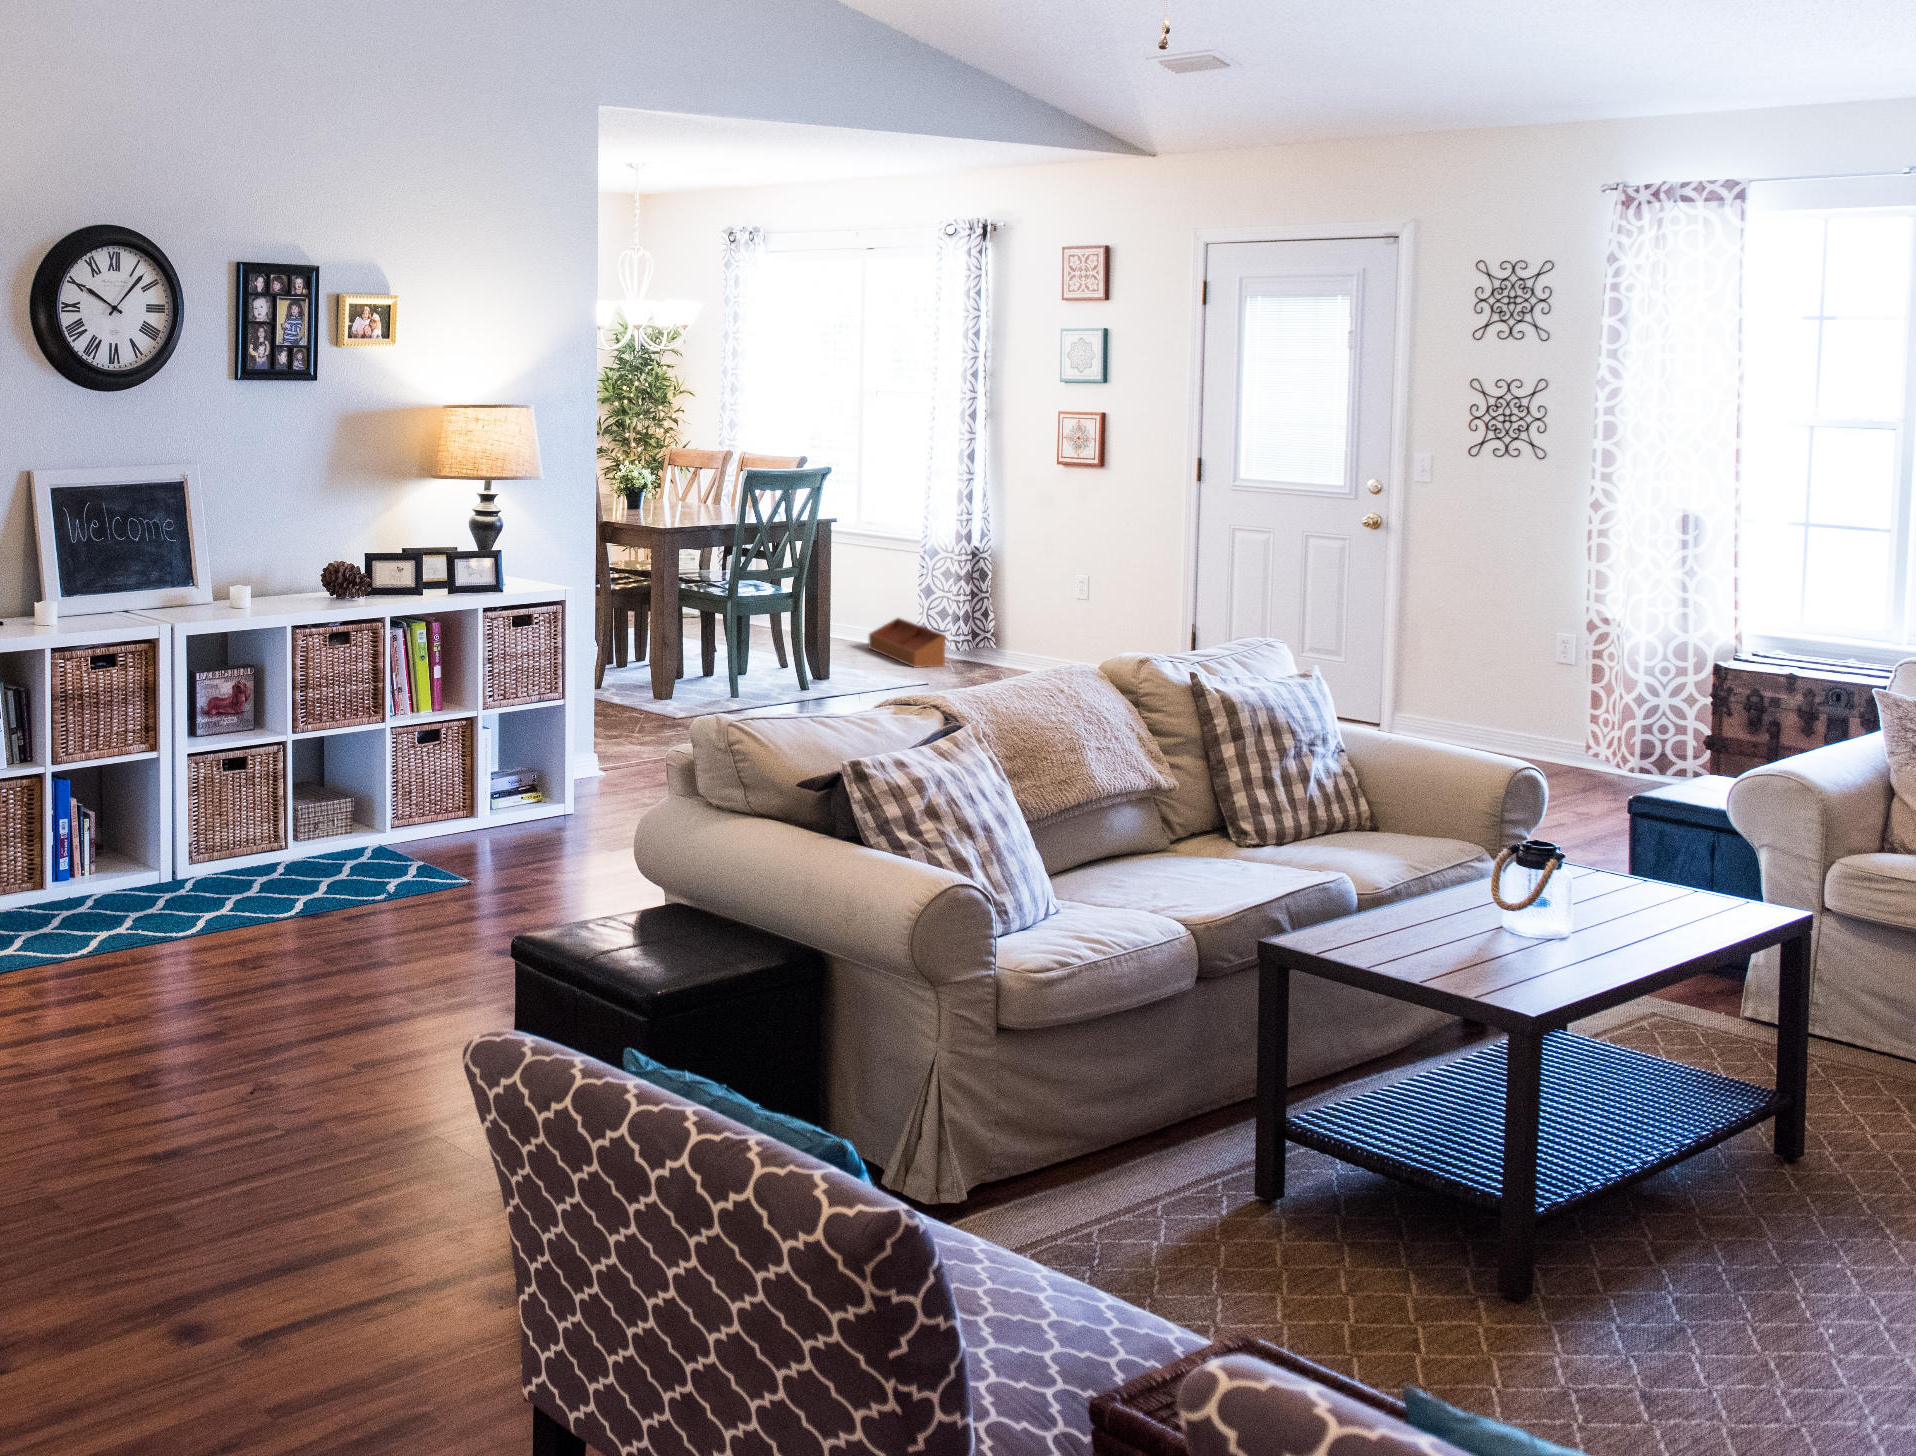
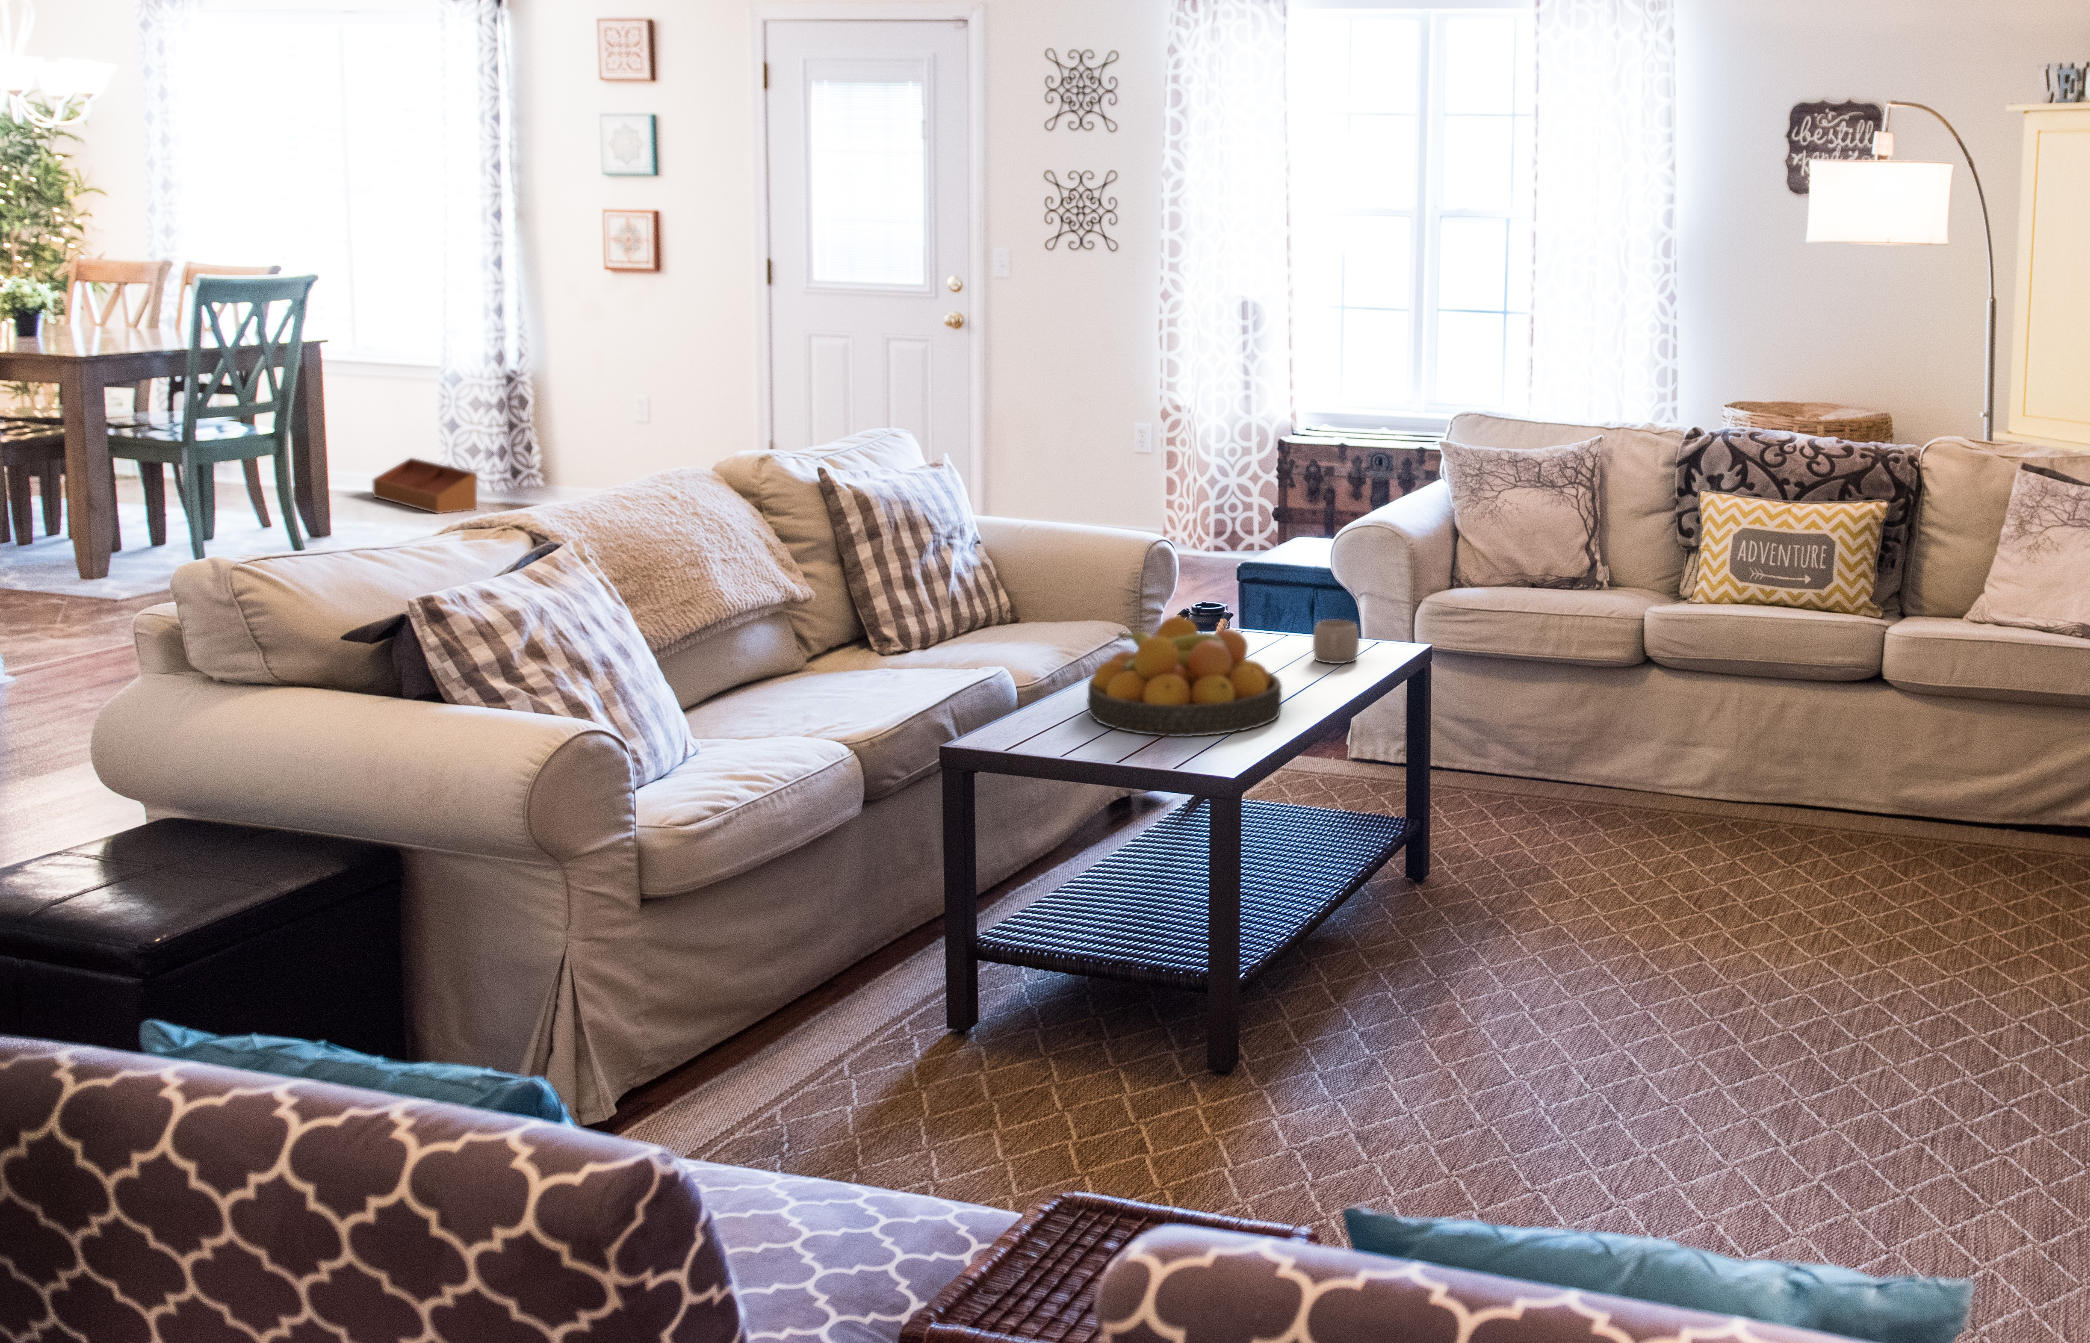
fruit bowl: none [1408,849,1615,973] -> present [1087,617,1282,737]
mug: none [1672,872,1726,920] -> present [1313,620,1359,664]

